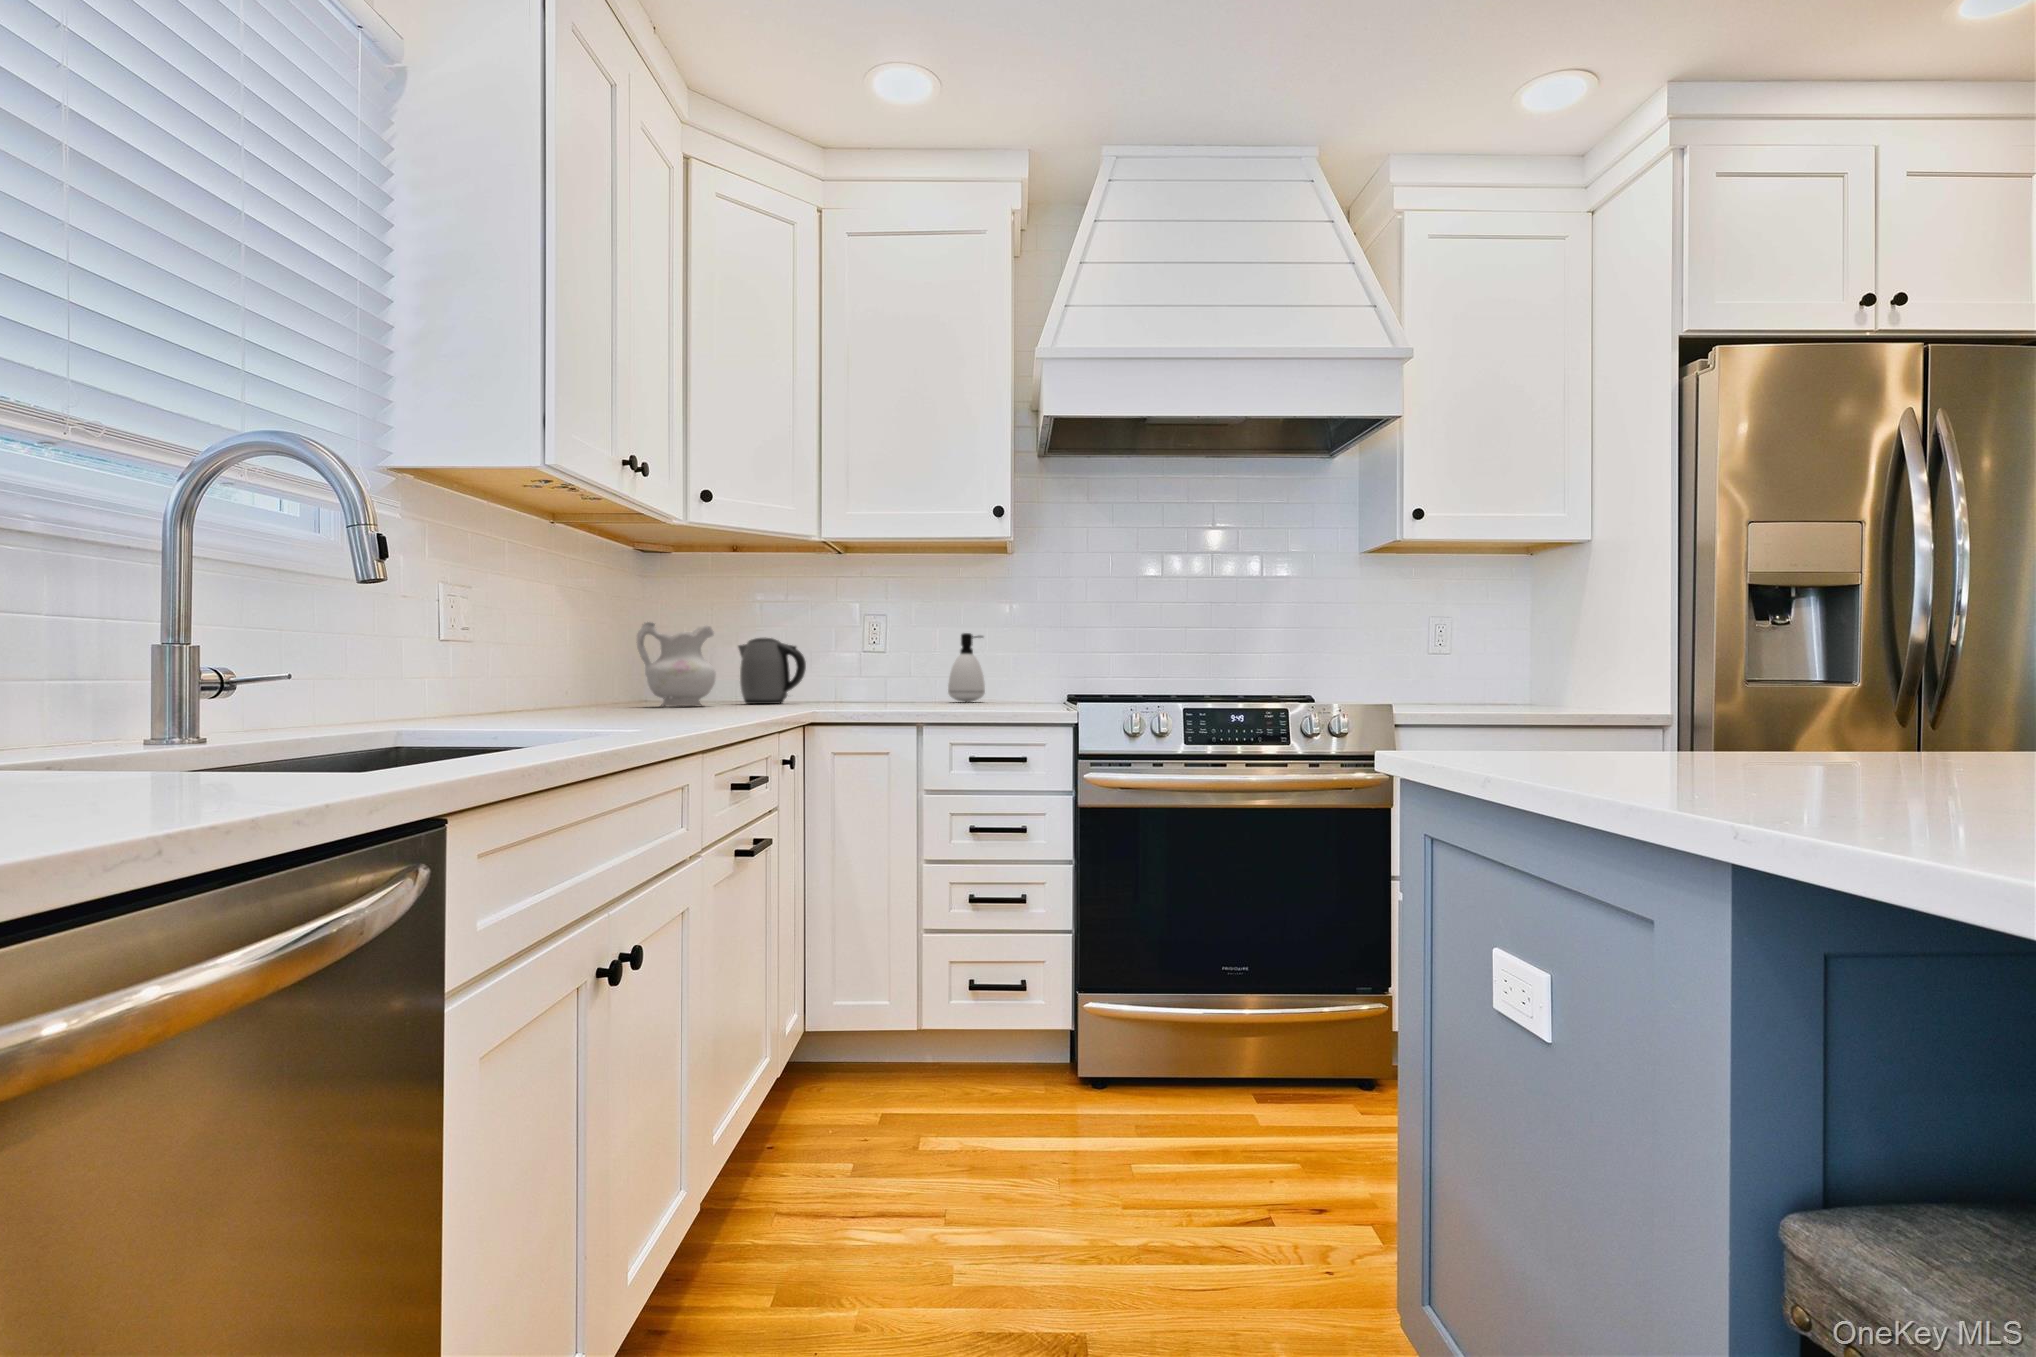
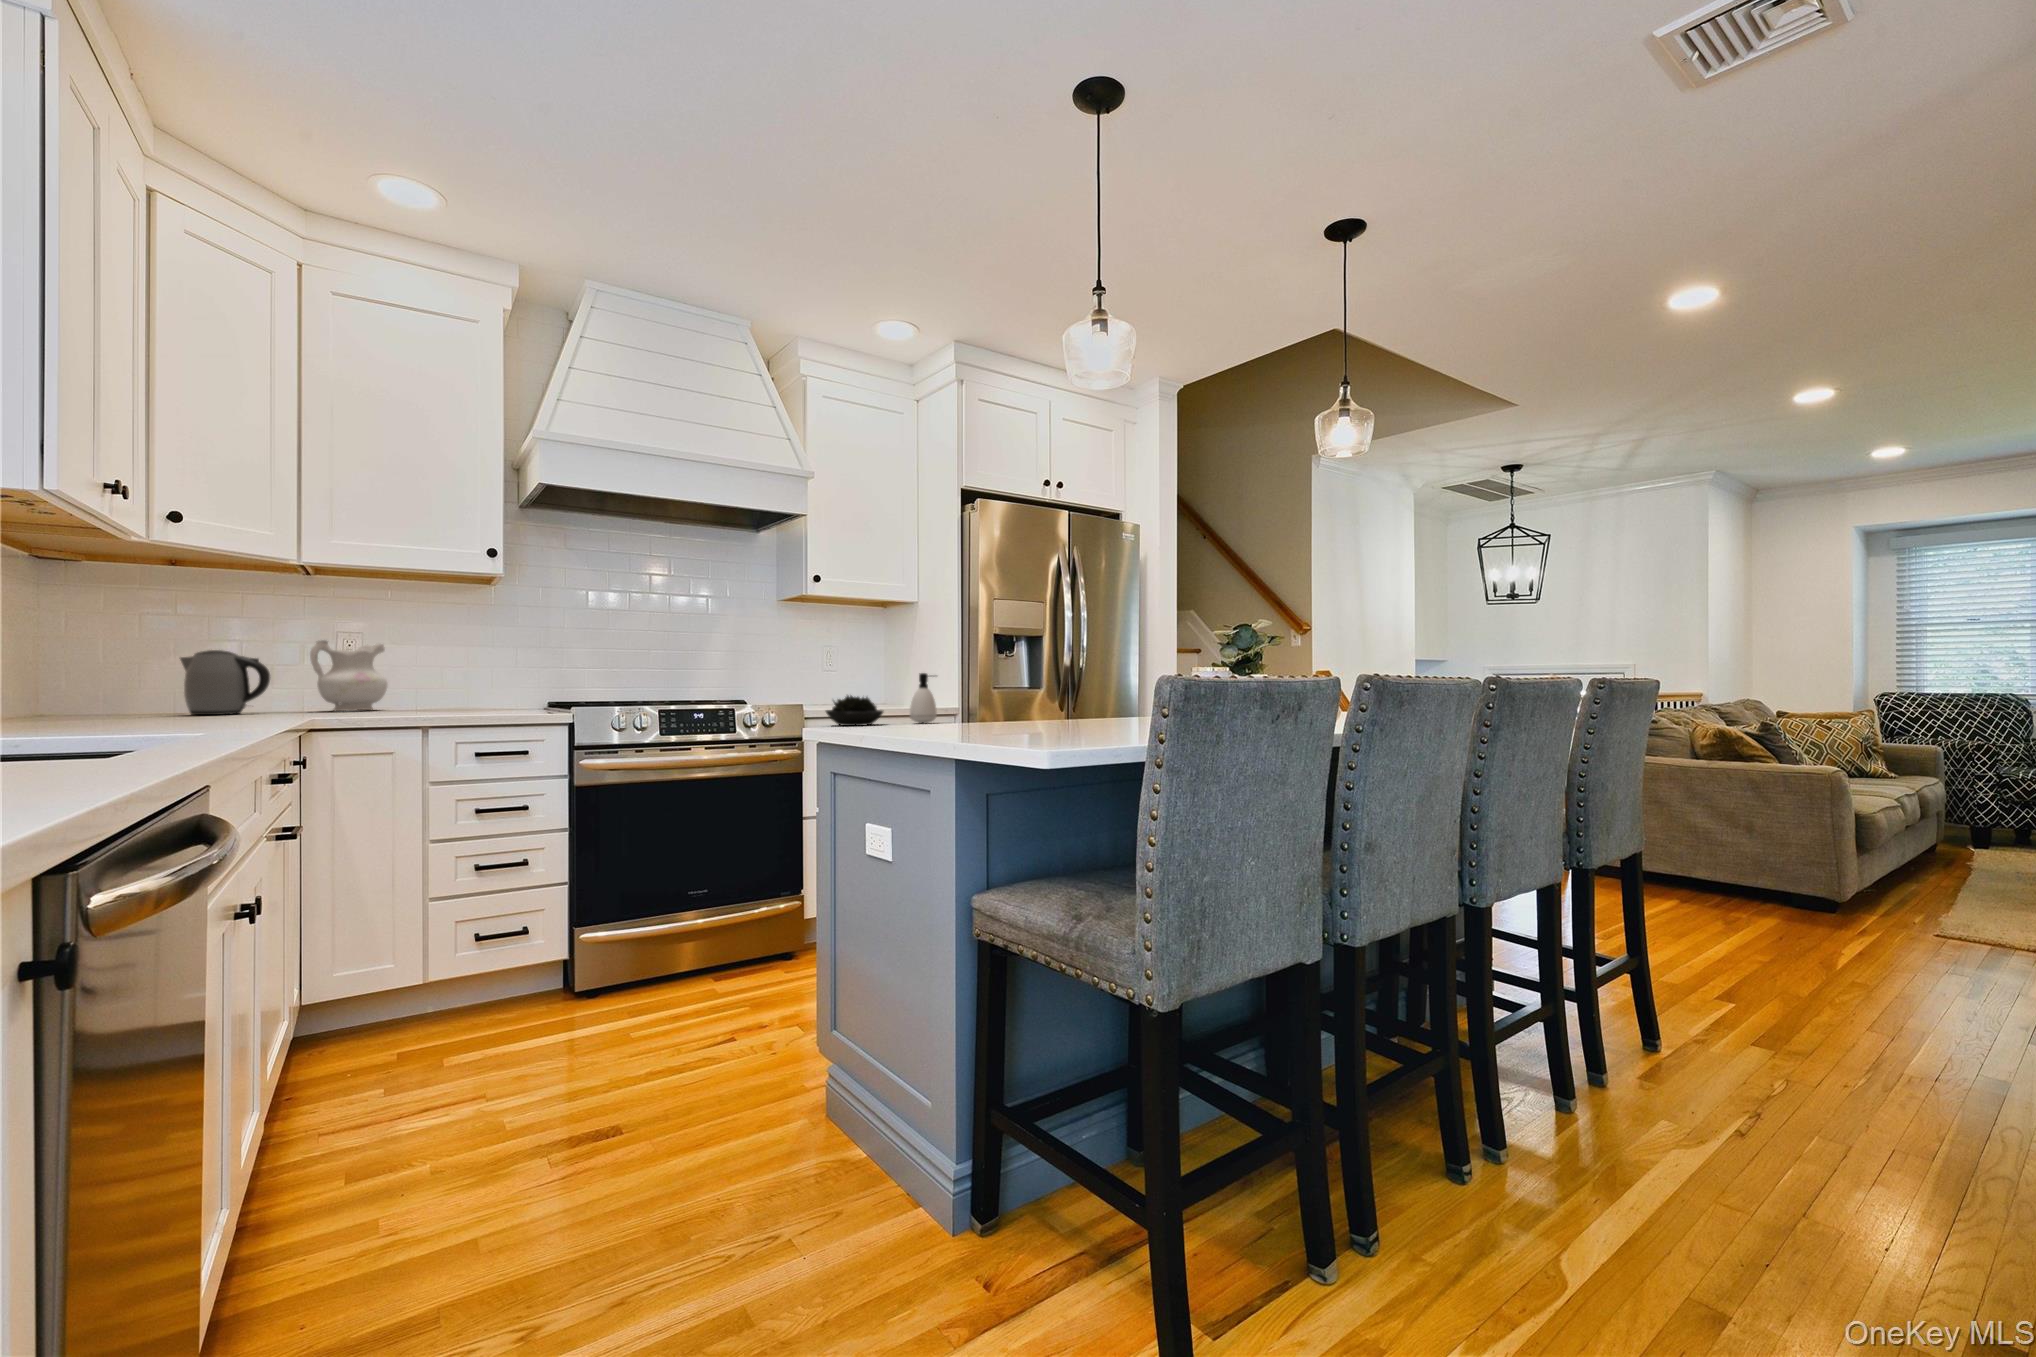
ceramic pitcher: present [637,622,716,707] -> present [310,640,388,711]
soap dispenser: present [948,633,985,702] -> present [910,673,937,723]
succulent plant: none [1425,691,1527,741] -> present [826,696,883,726]

